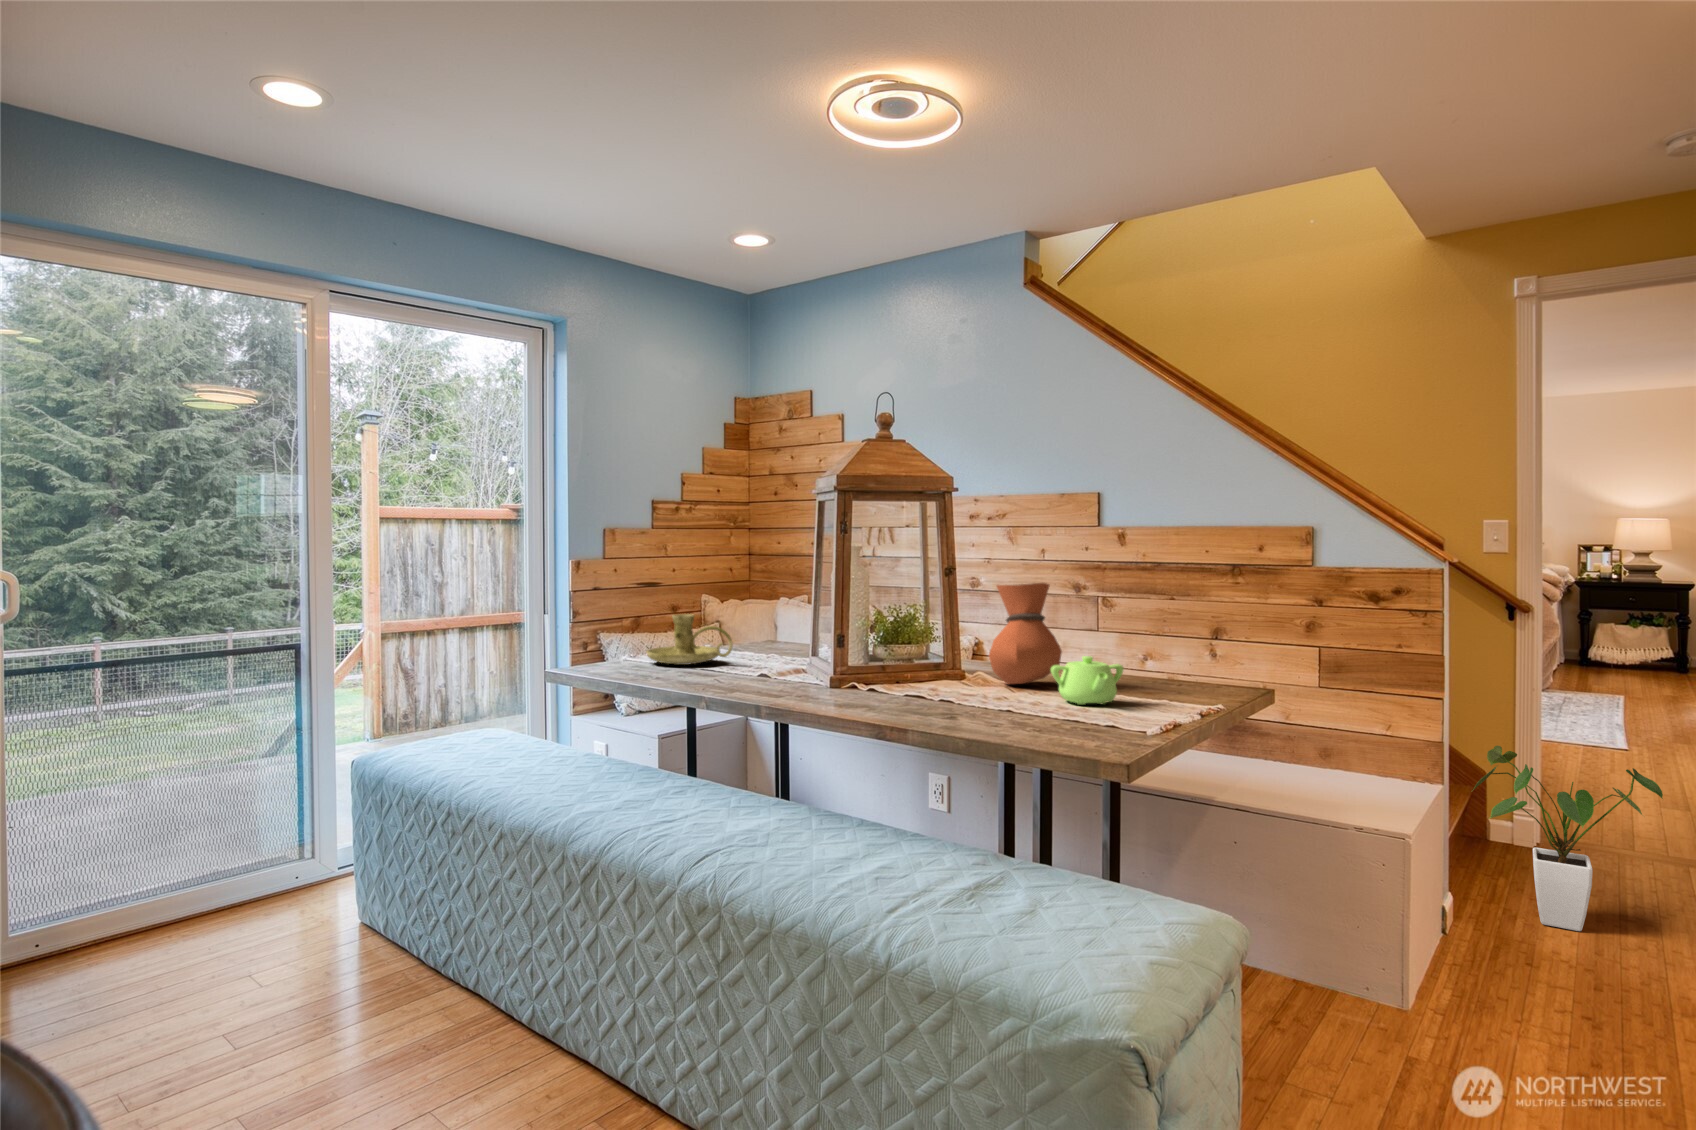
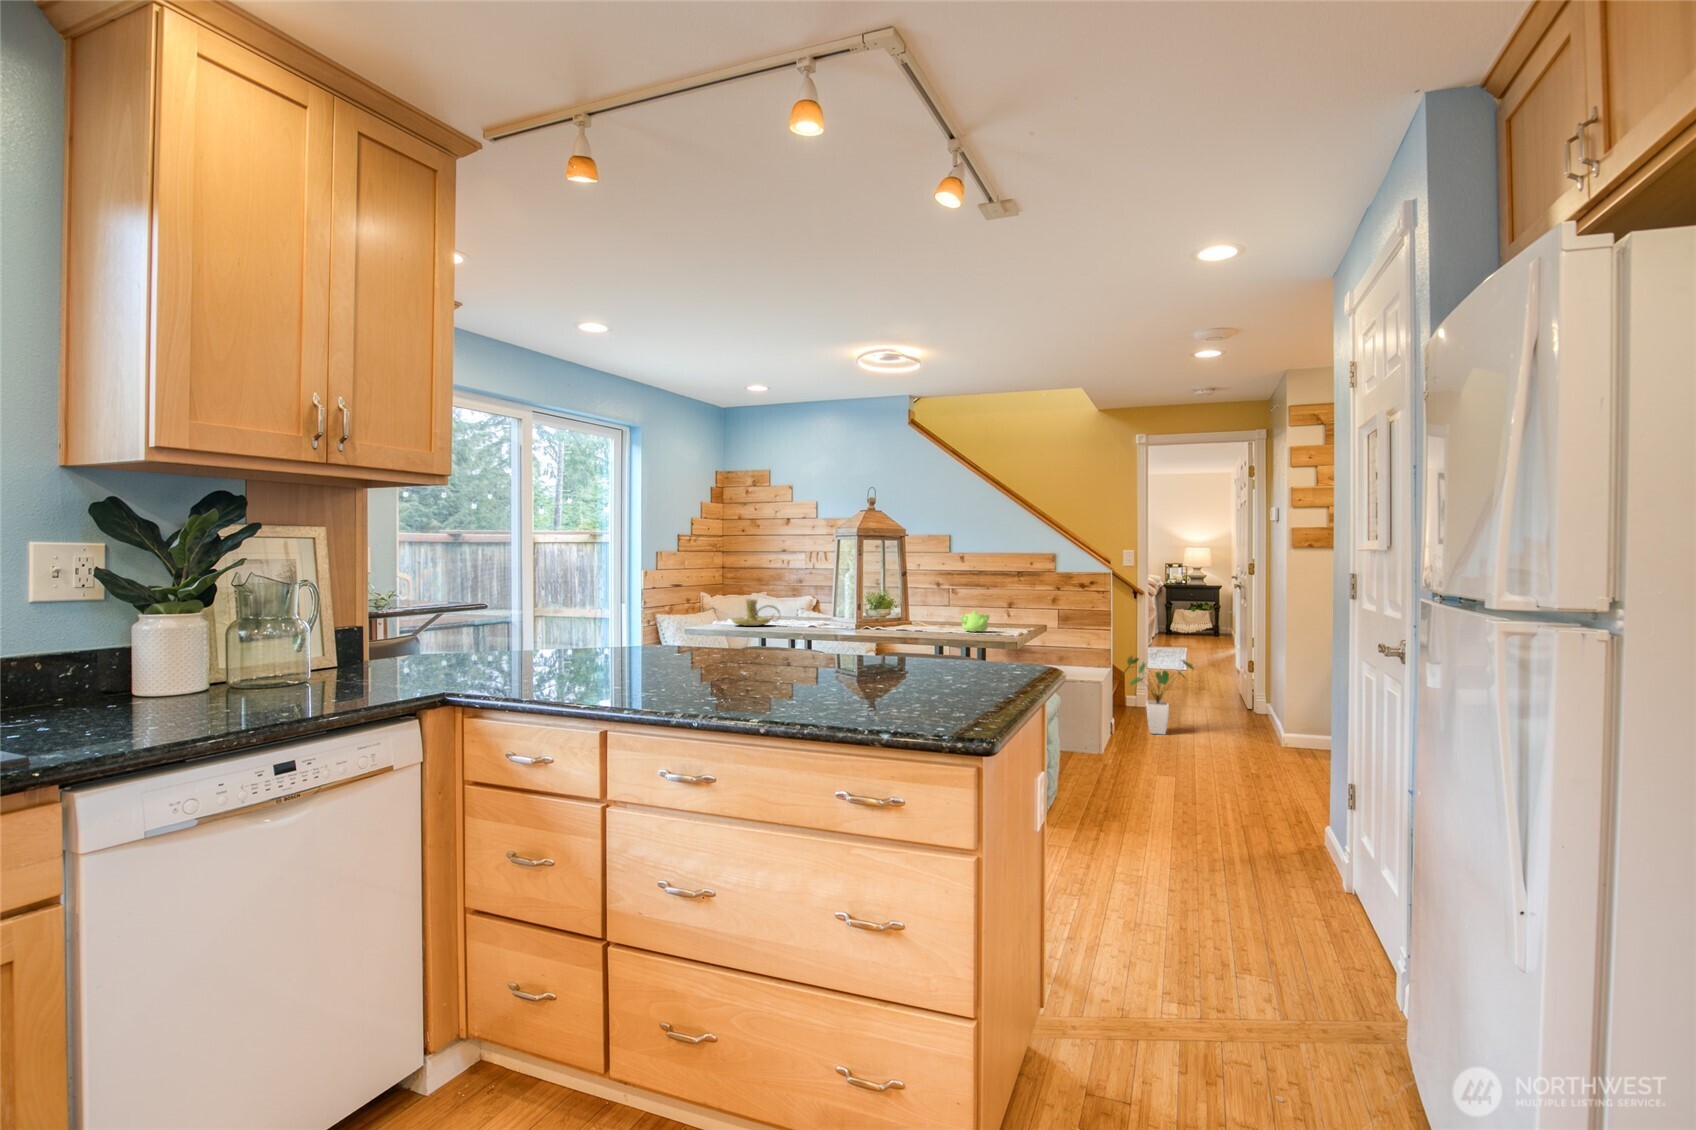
vase: present [989,583,1062,684] -> none [920,579,955,628]

